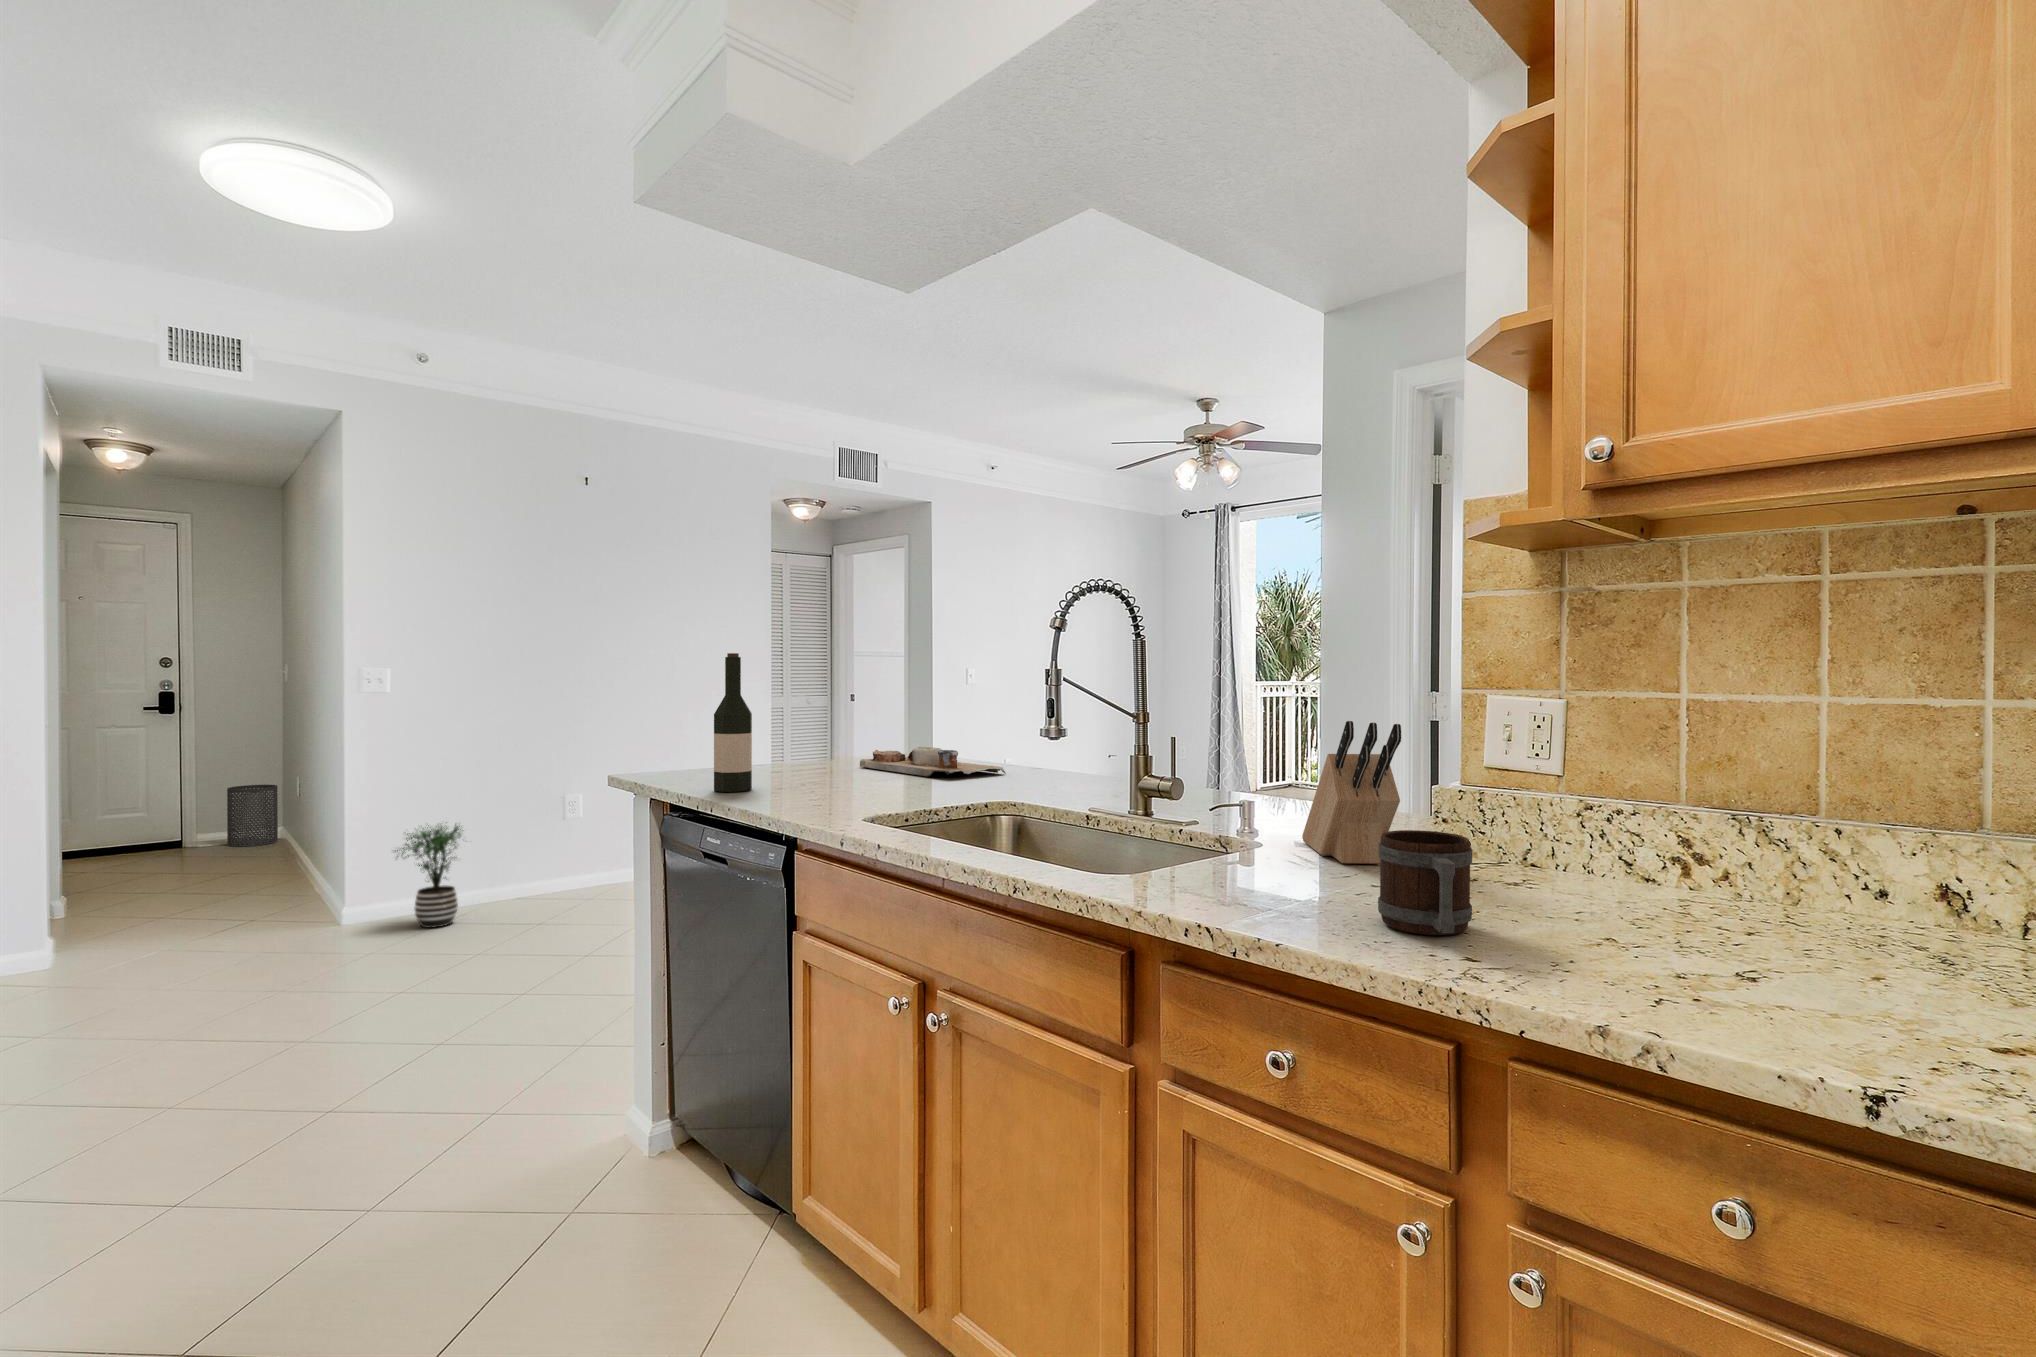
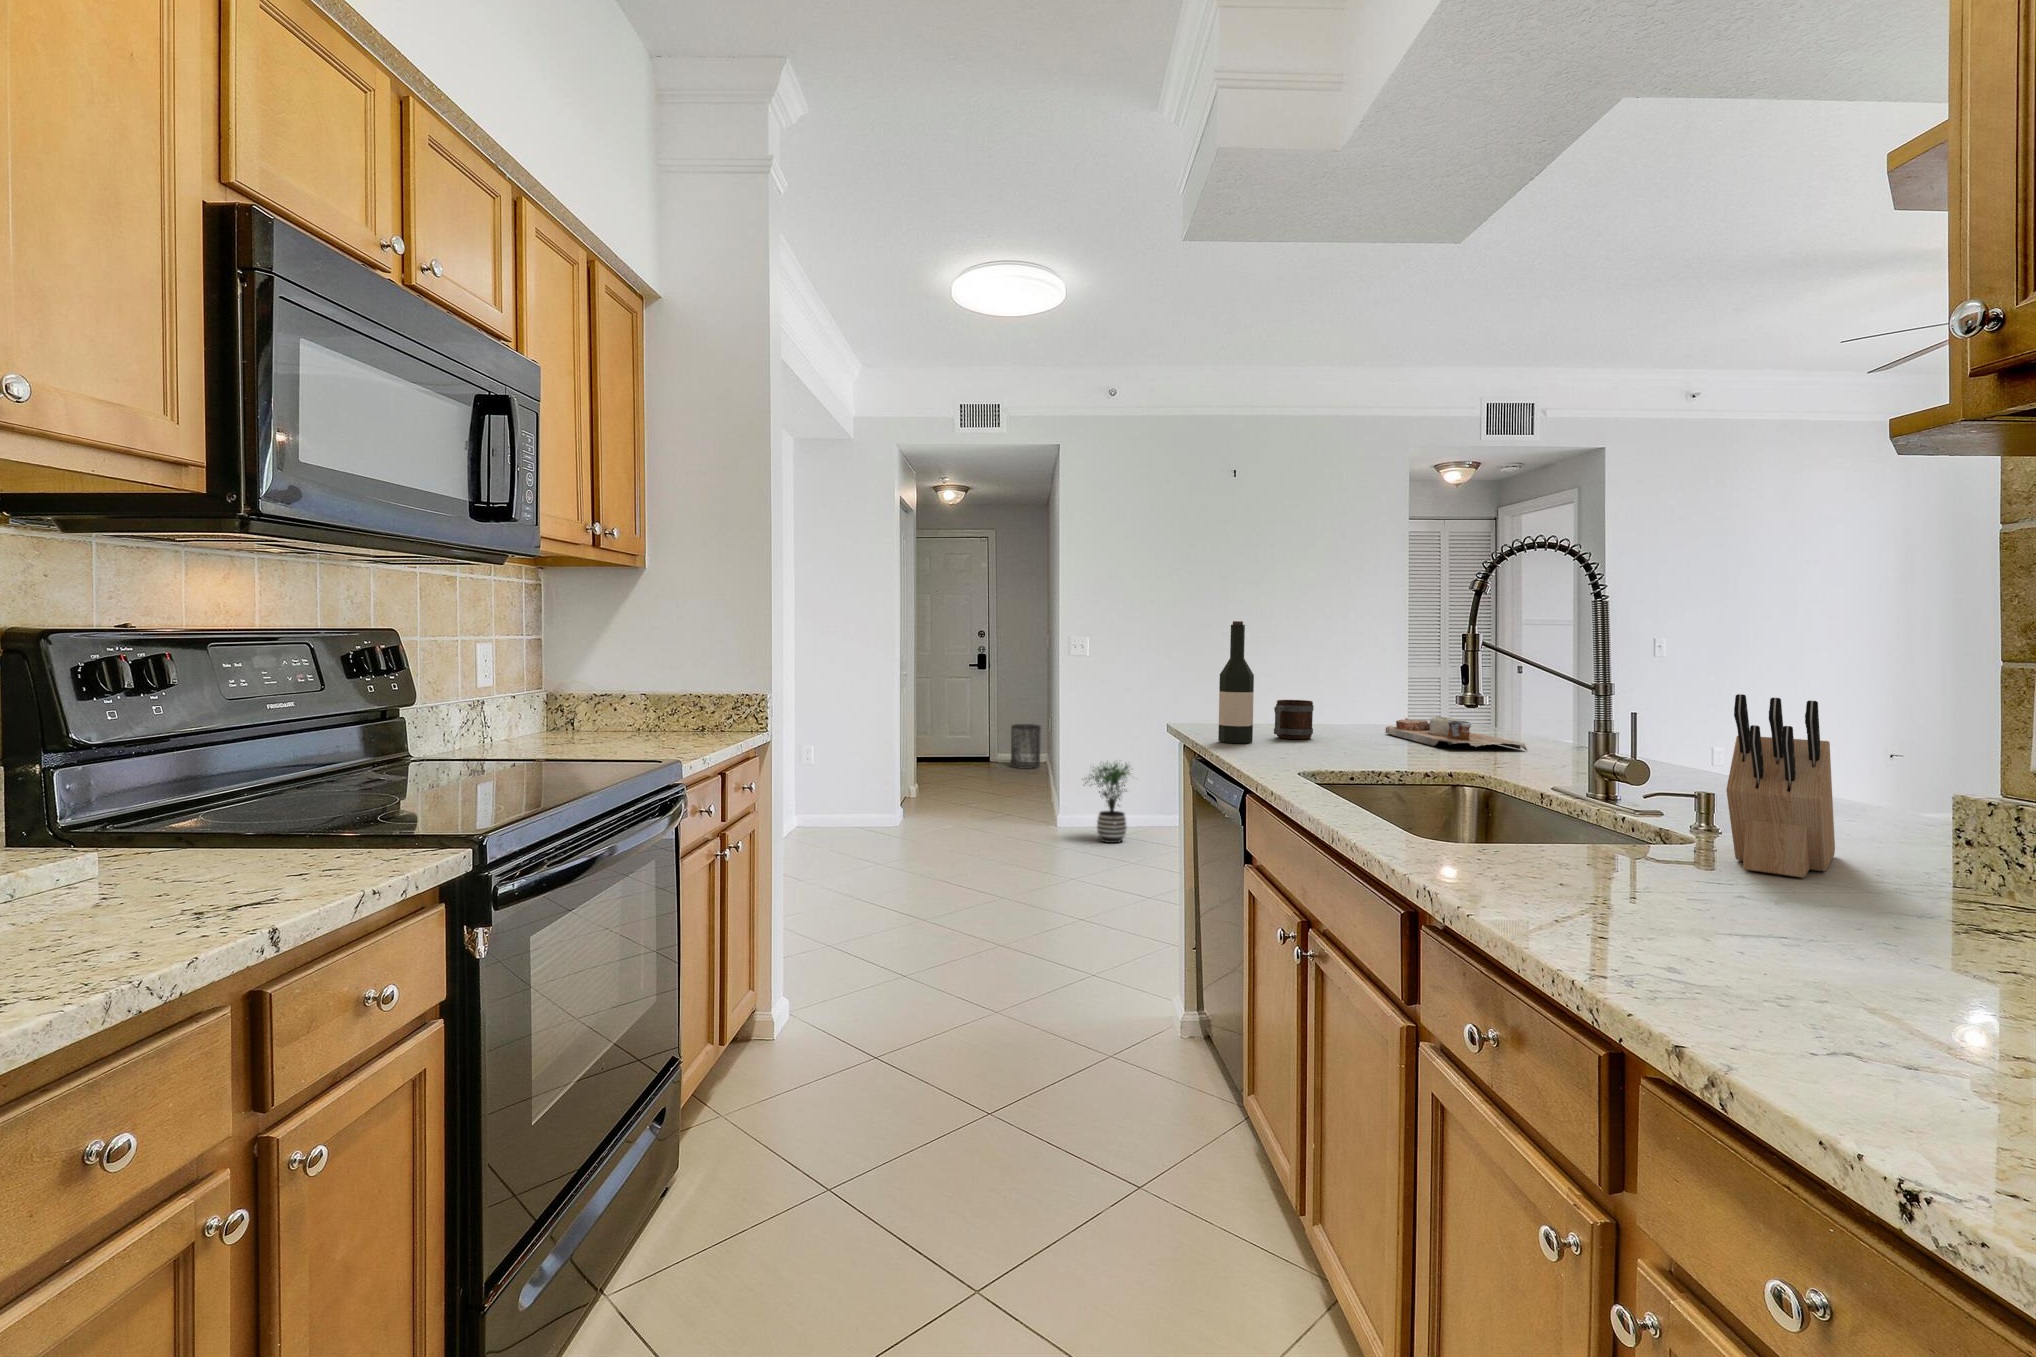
mug: present [1378,830,1473,935] -> present [1274,700,1314,739]

